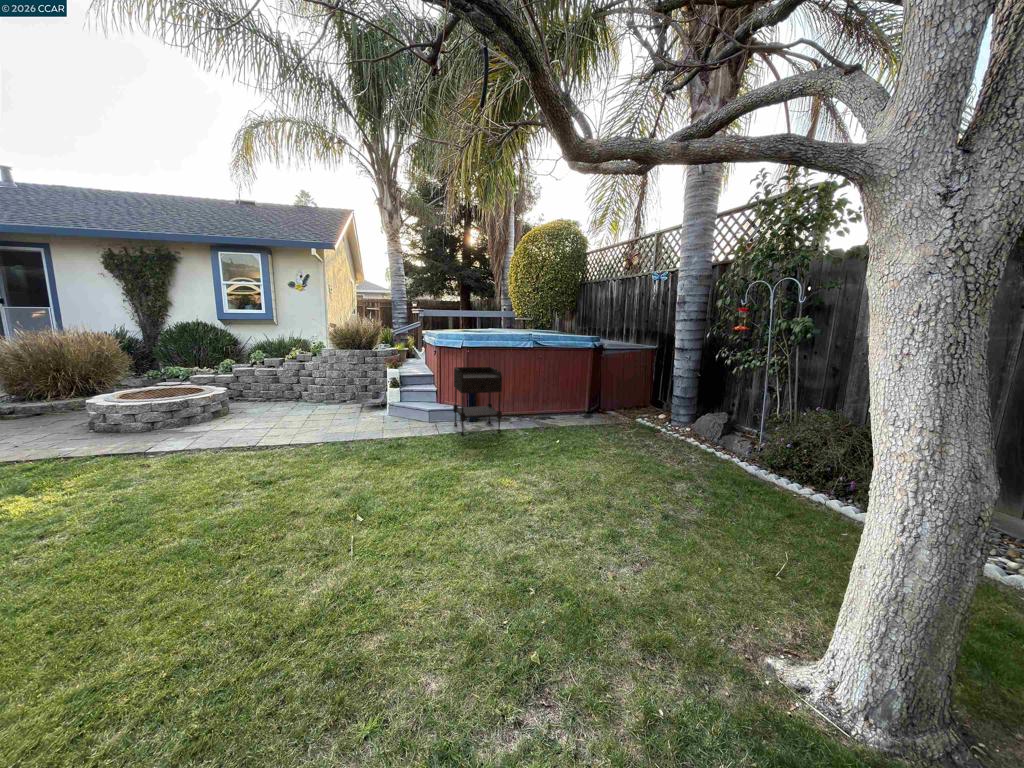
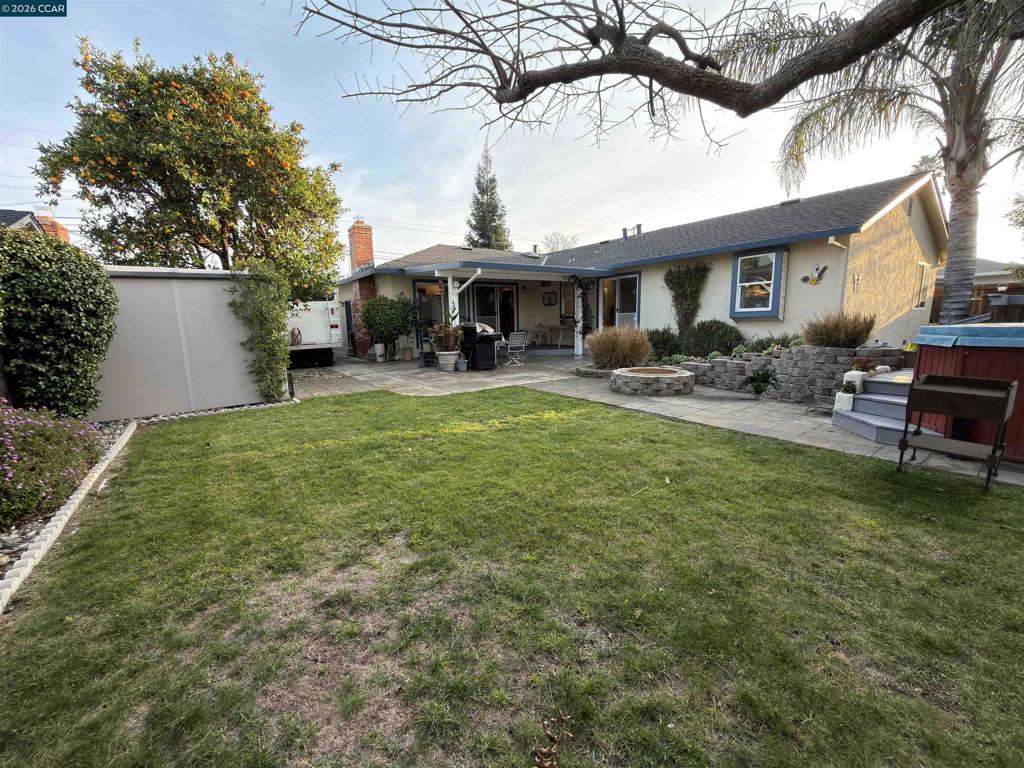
potted plant: none [284,372,331,406] -> present [739,368,783,400]

